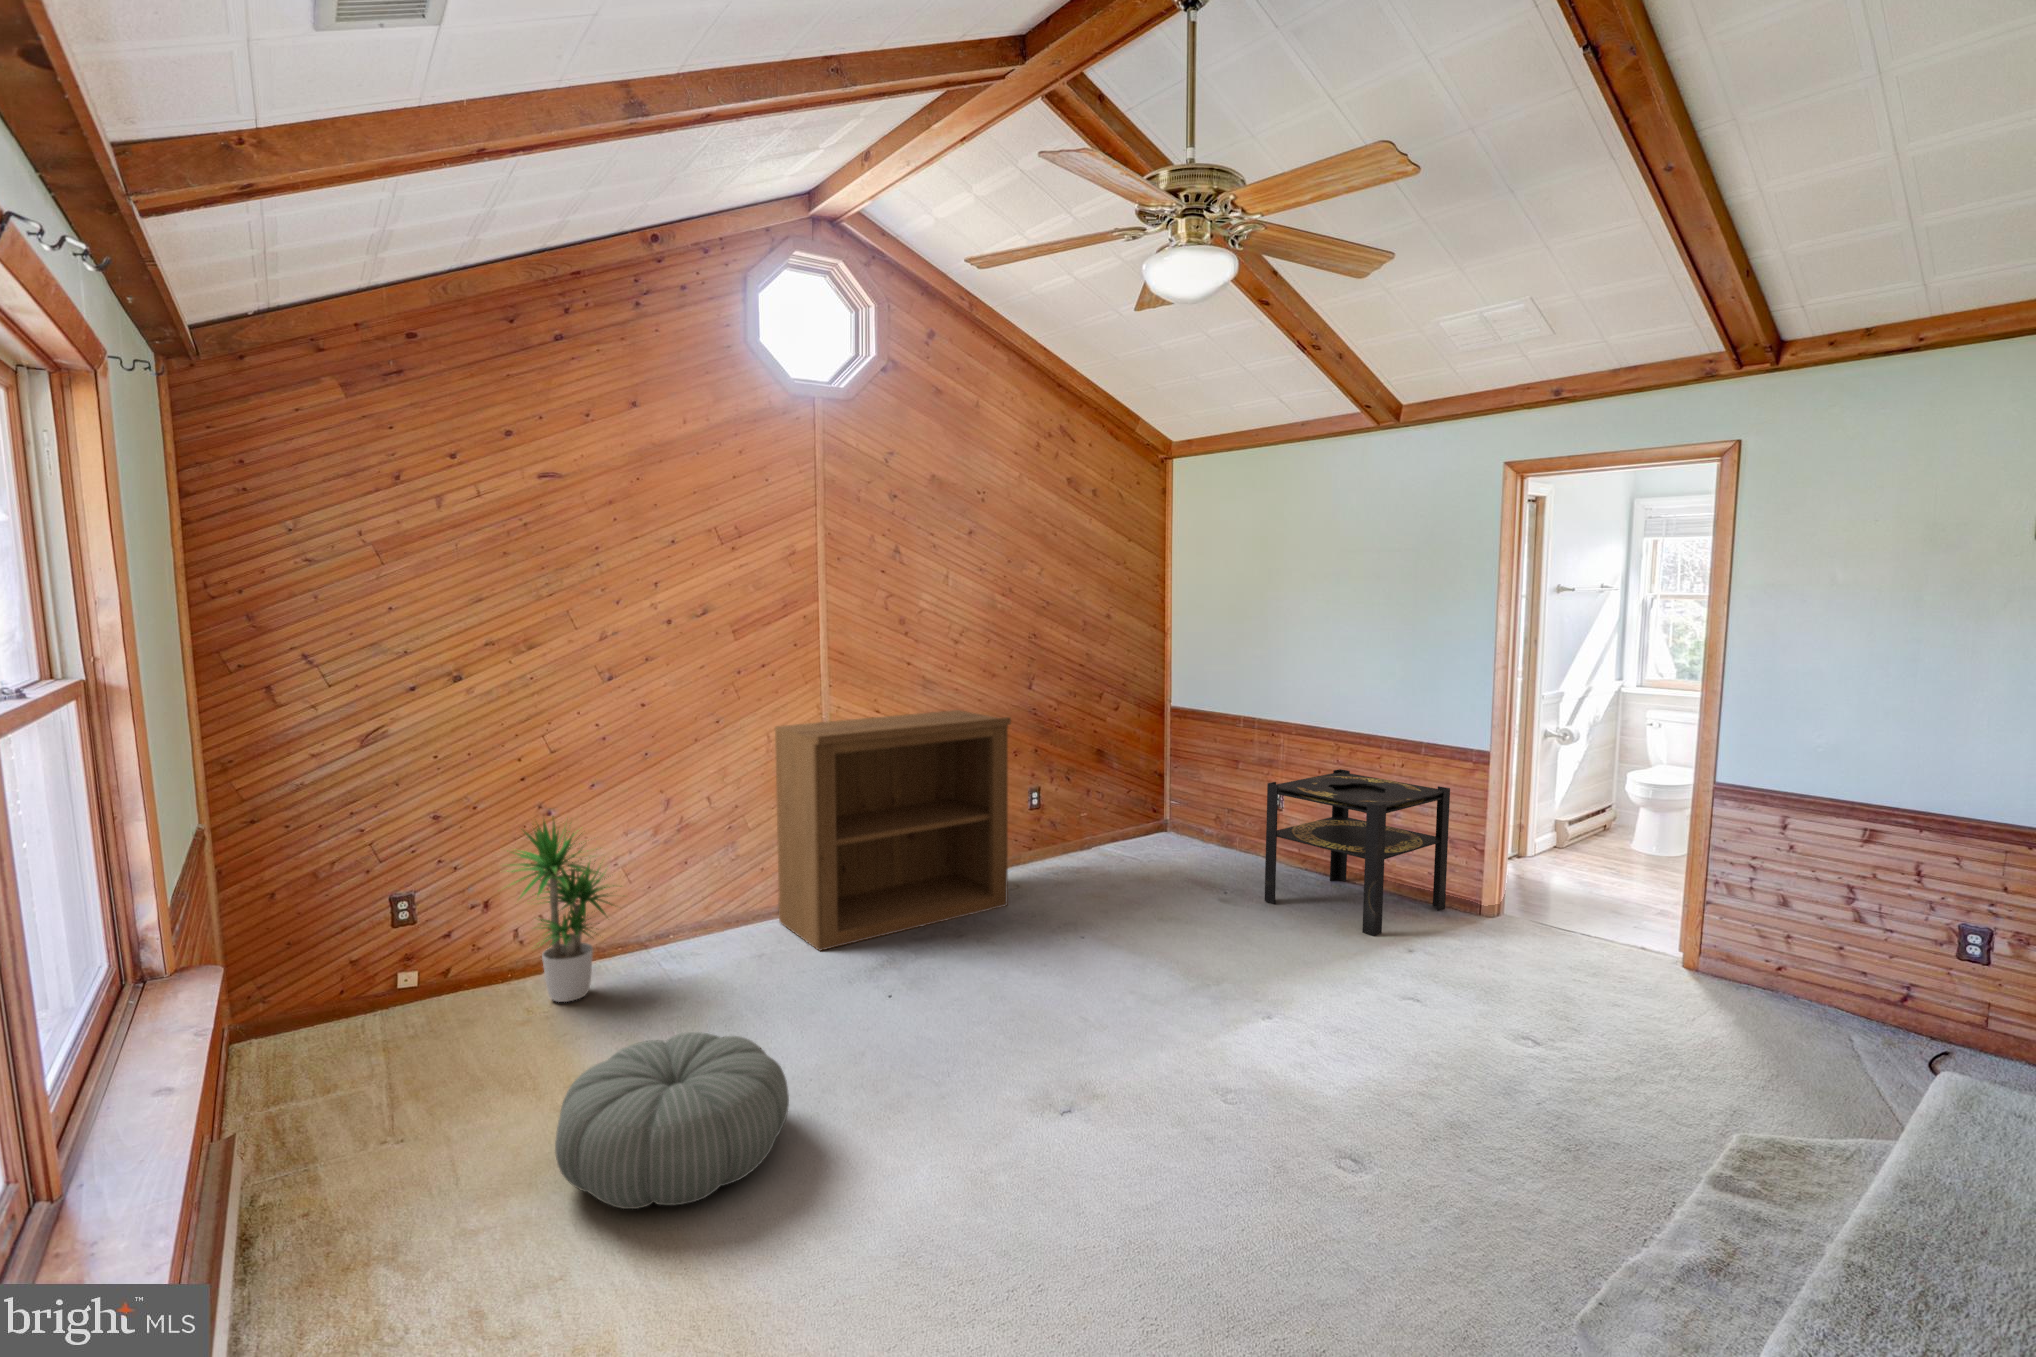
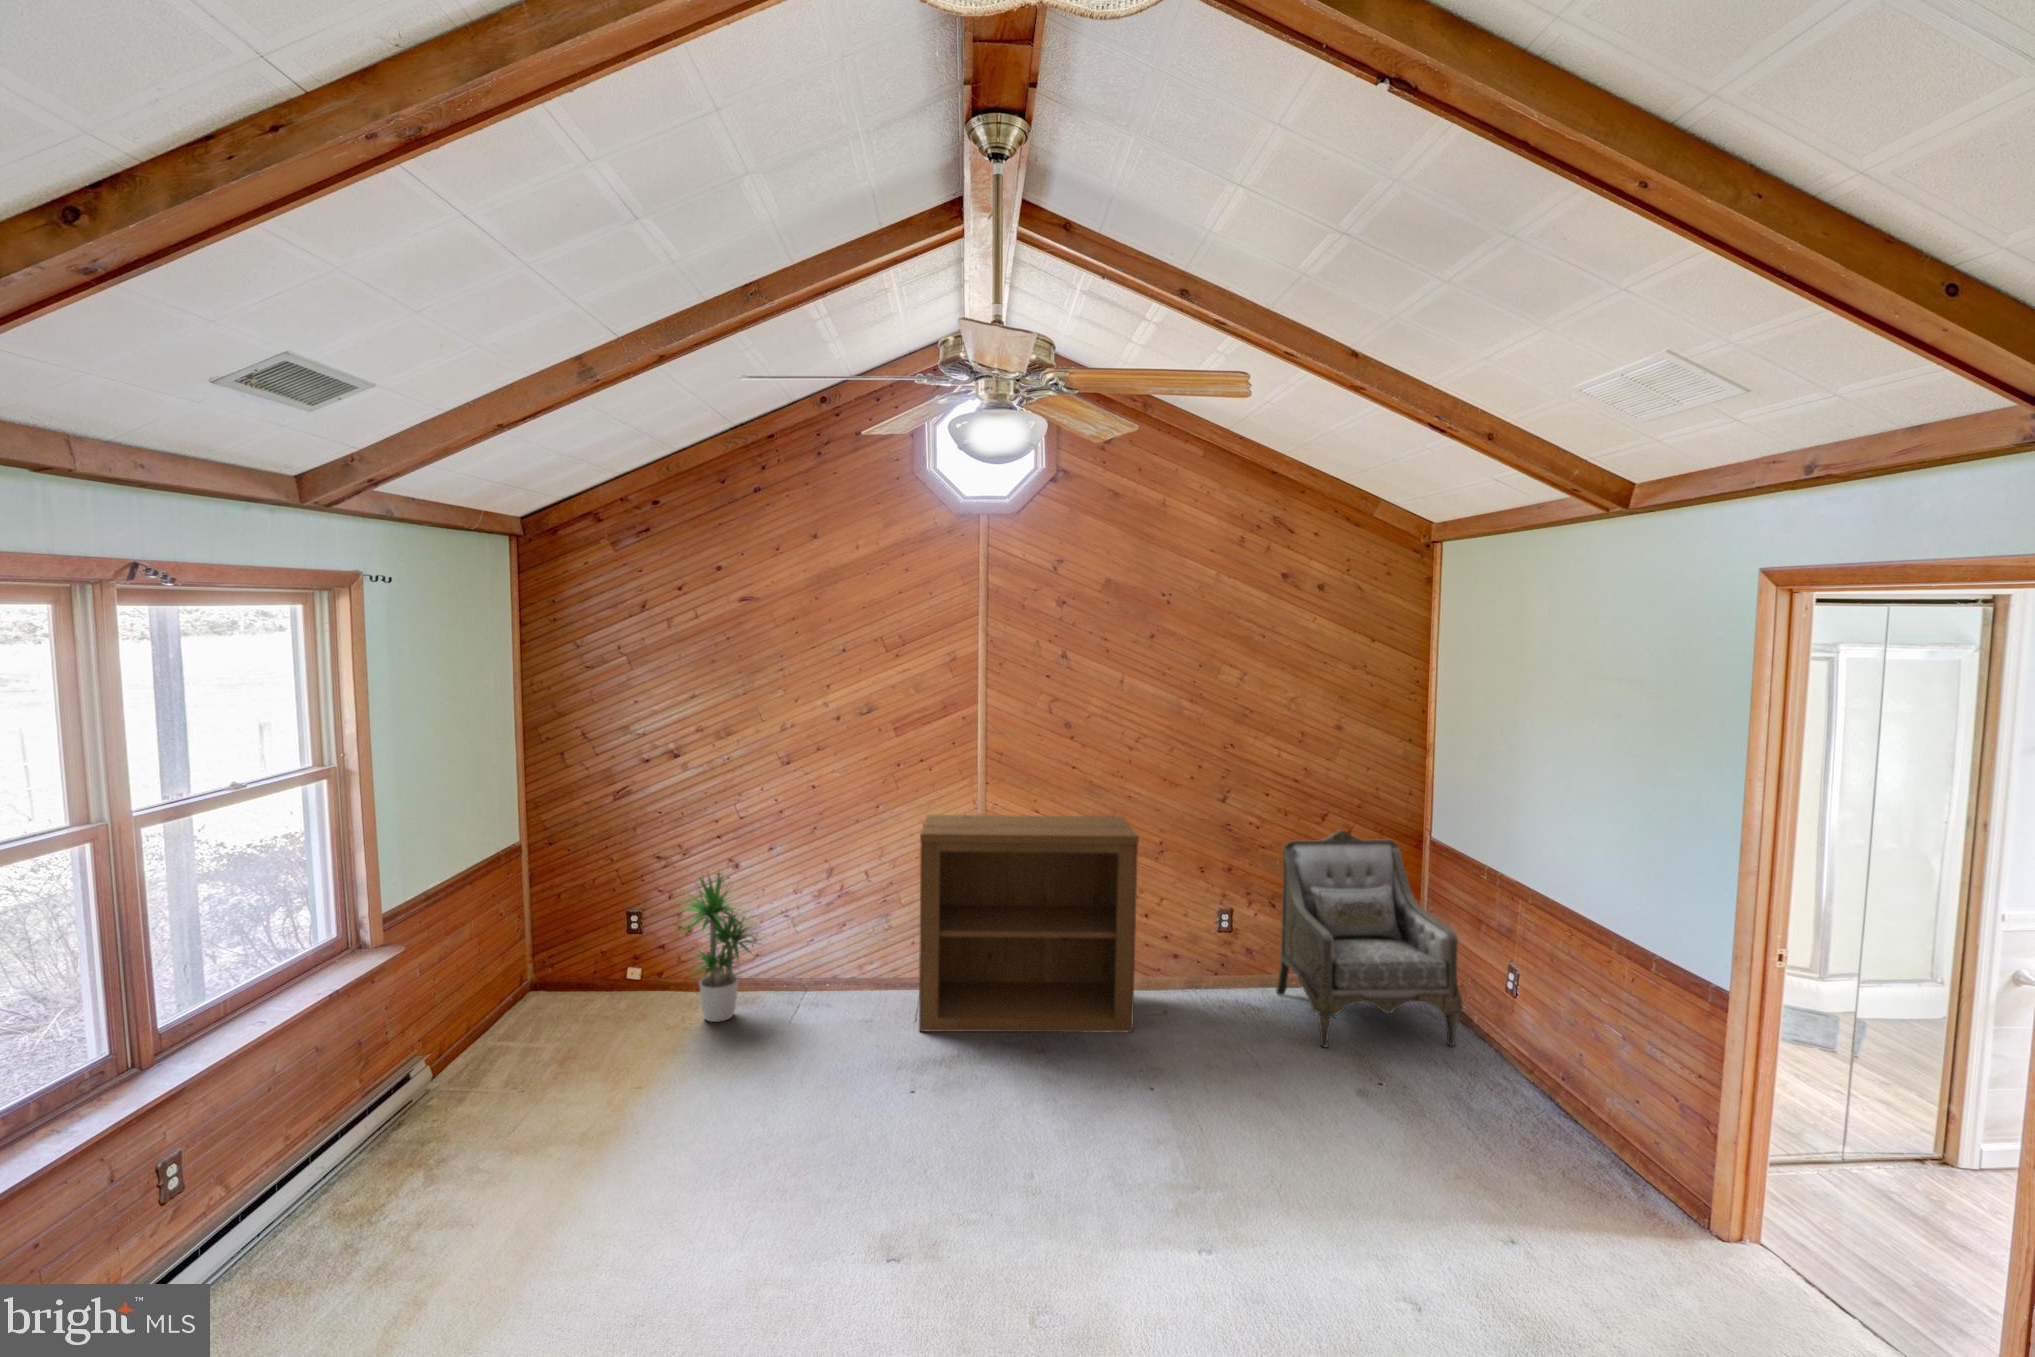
armchair: none [1077,706,1235,881] -> present [1276,830,1463,1047]
side table: present [1264,769,1450,936] -> none [1427,966,1708,1214]
pouf: present [555,1032,789,1209] -> none [506,1080,702,1230]

